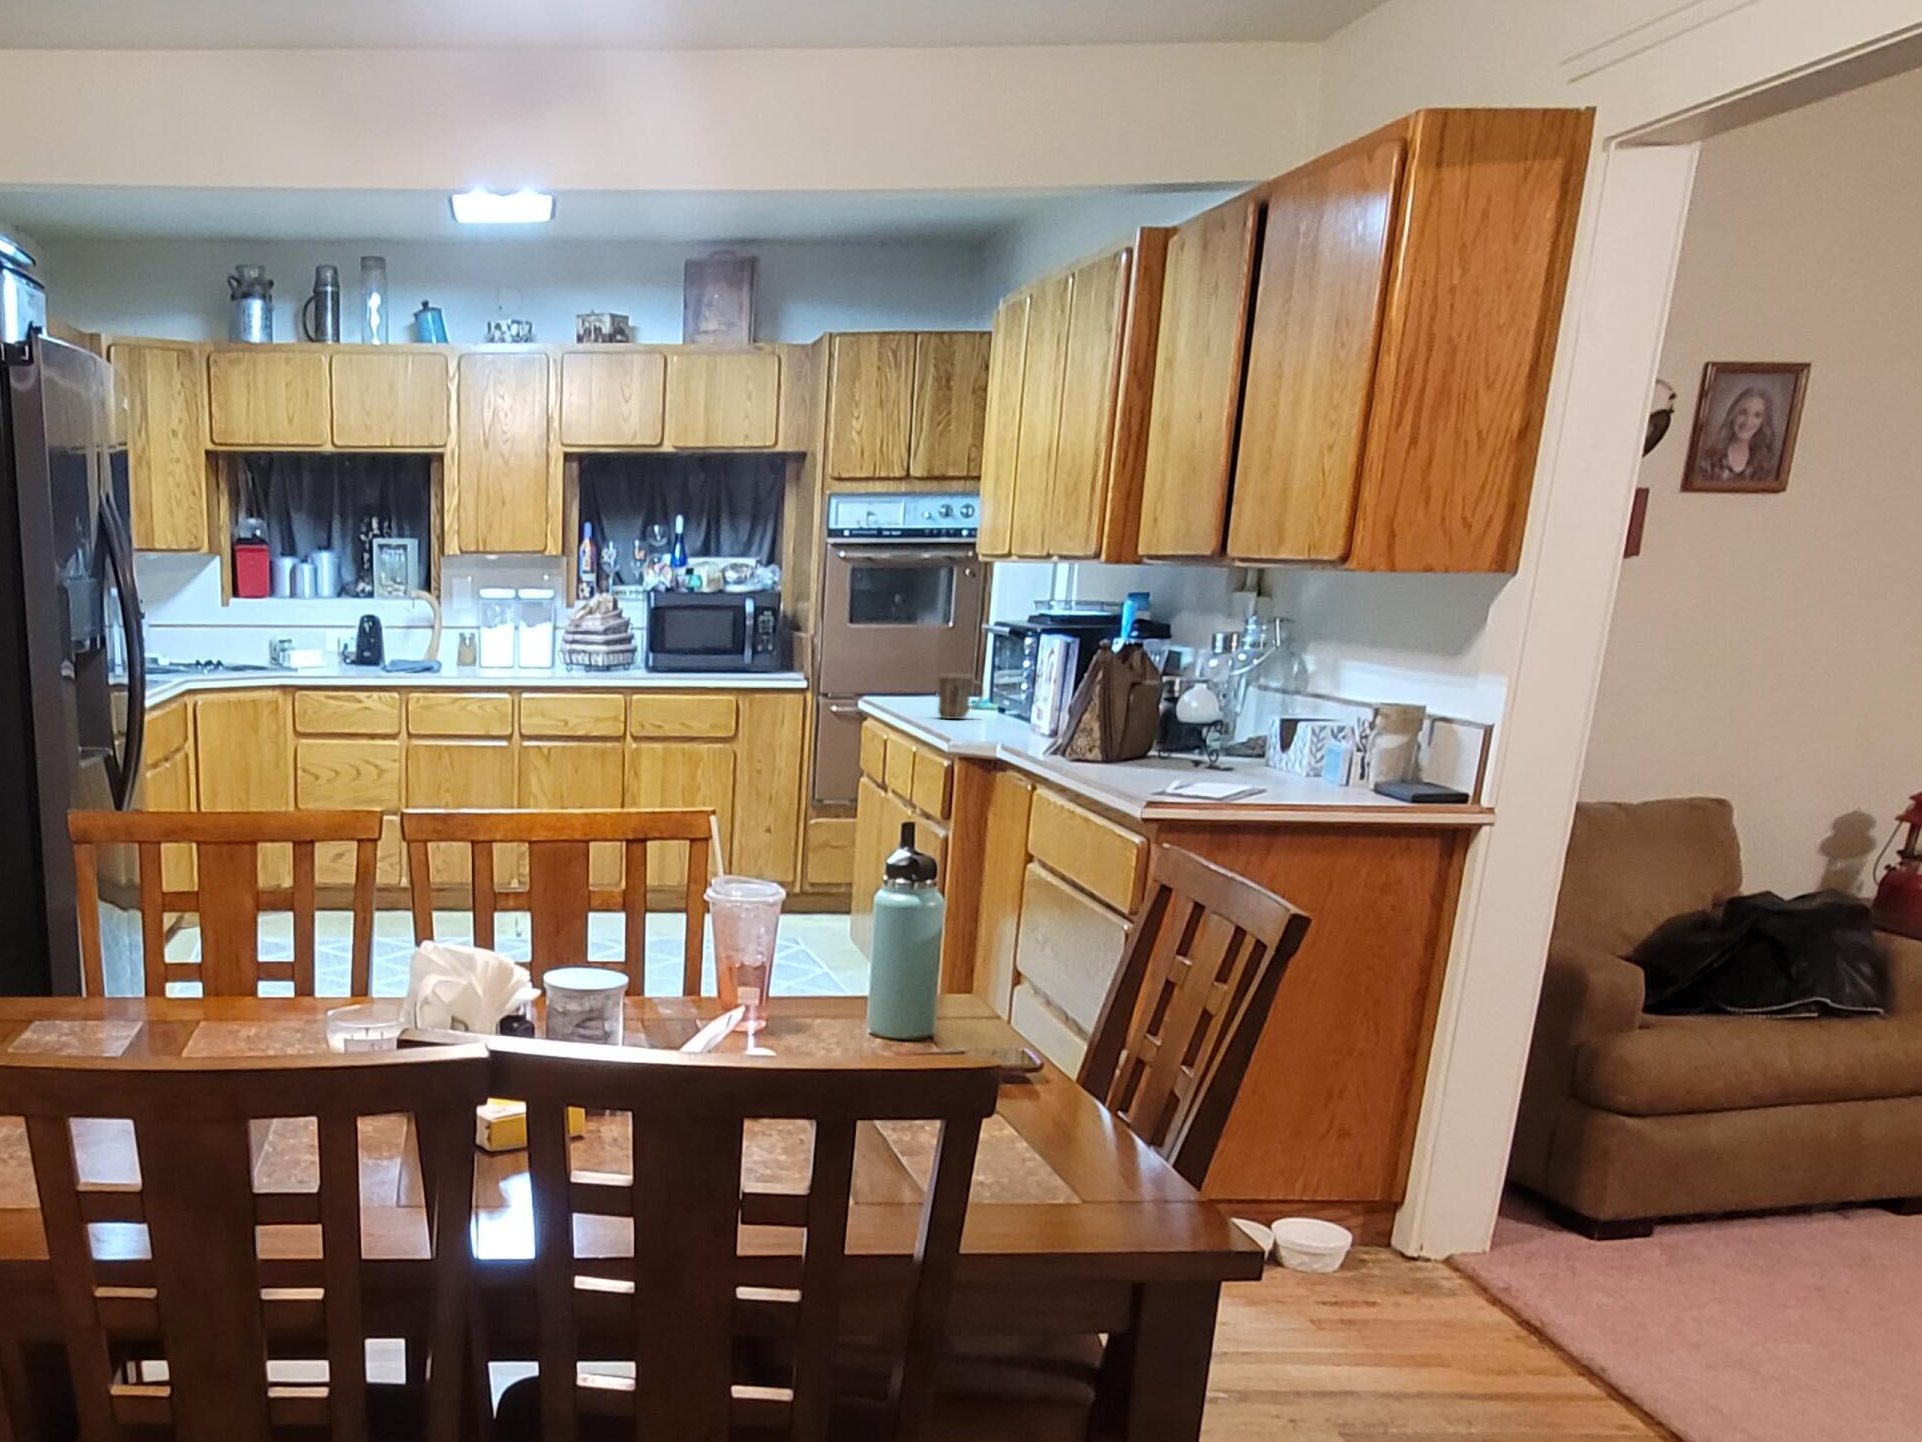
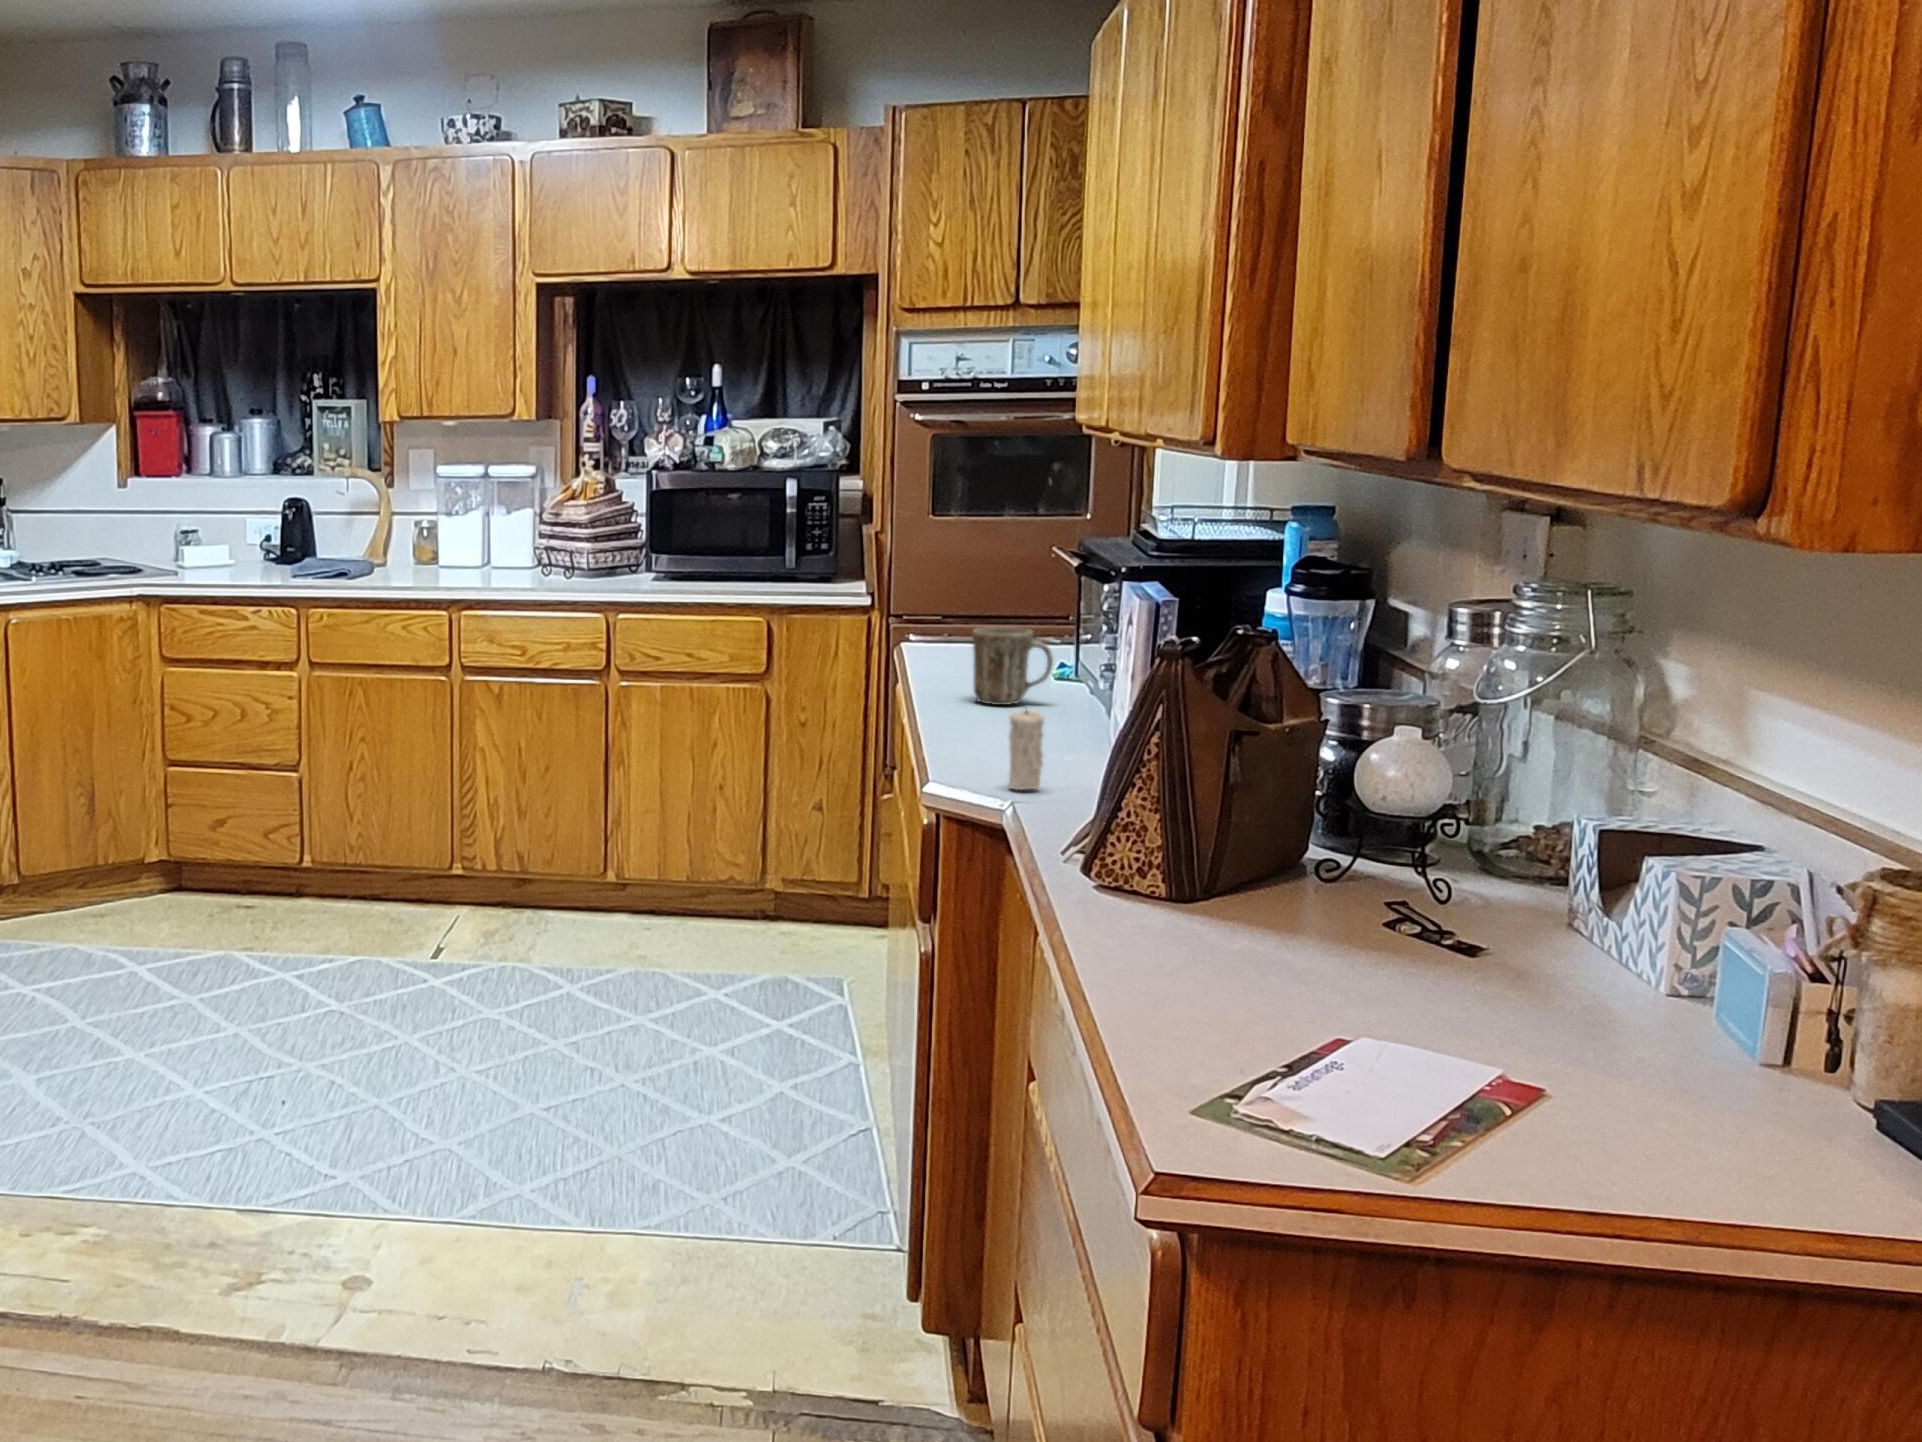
candle: none [996,691,1017,741] -> present [1008,703,1044,789]

